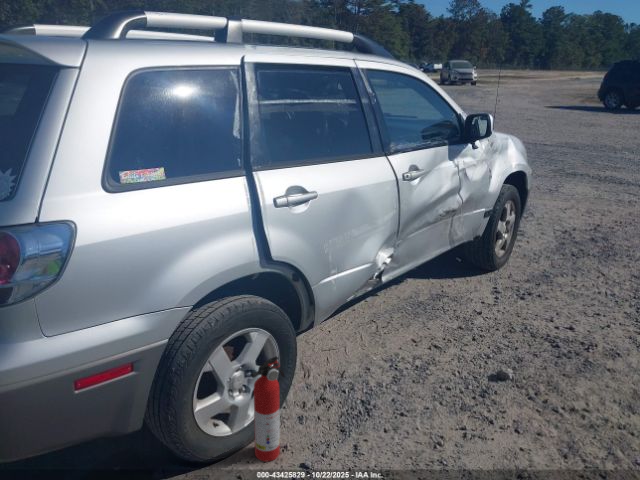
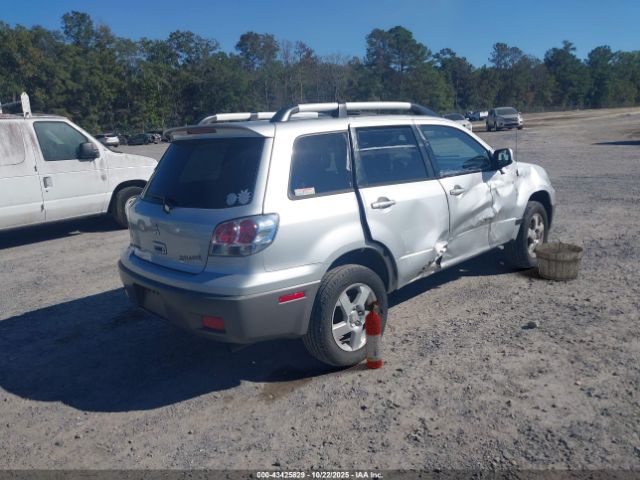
wooden bucket: none [504,235,567,293] -> present [535,240,584,281]

